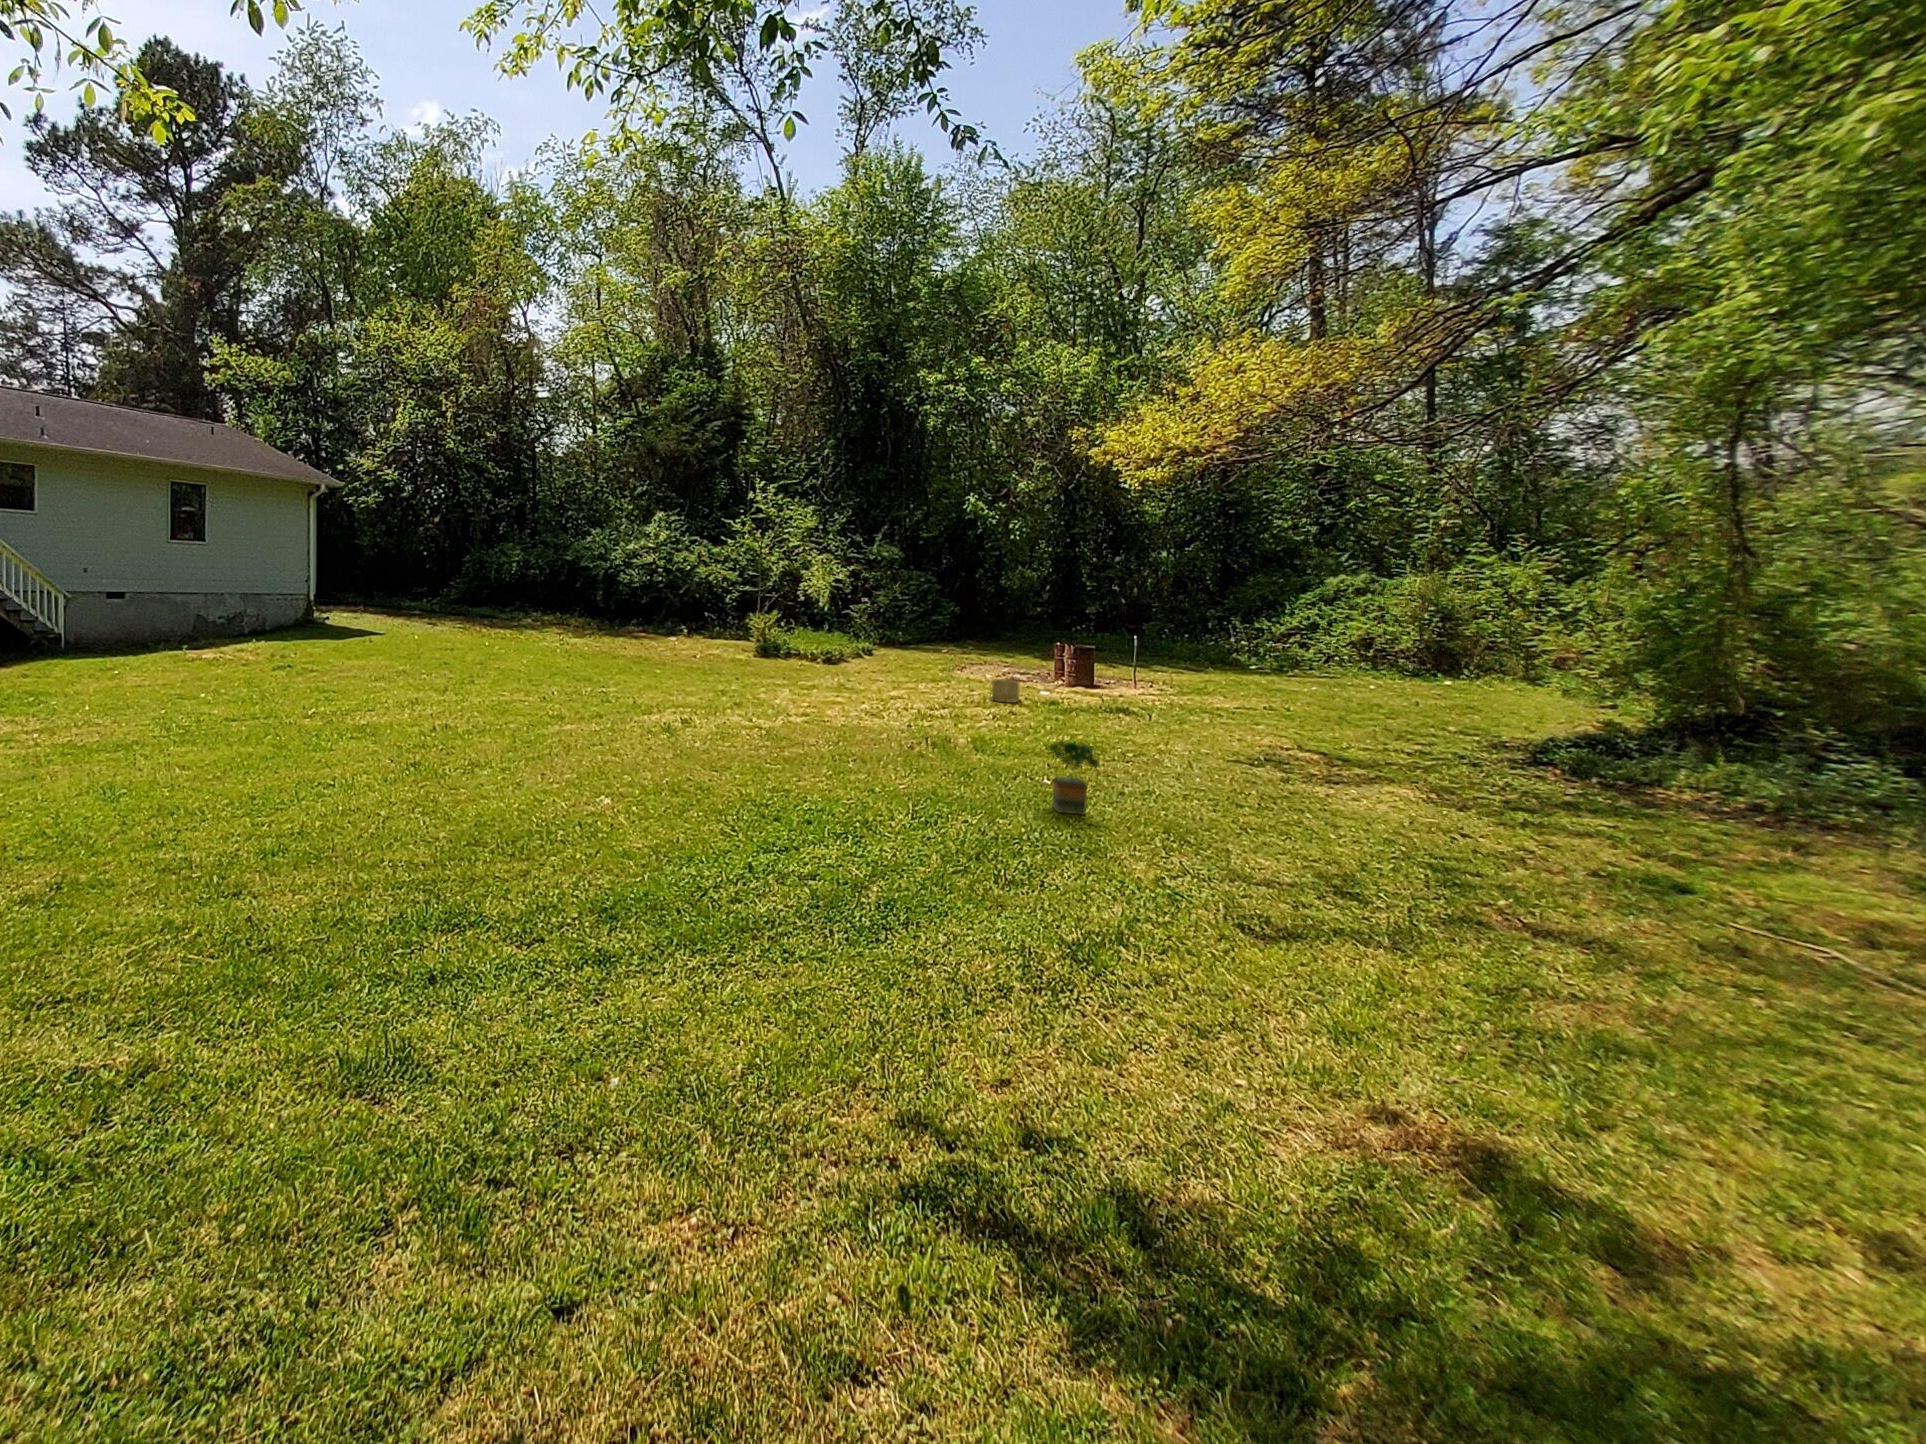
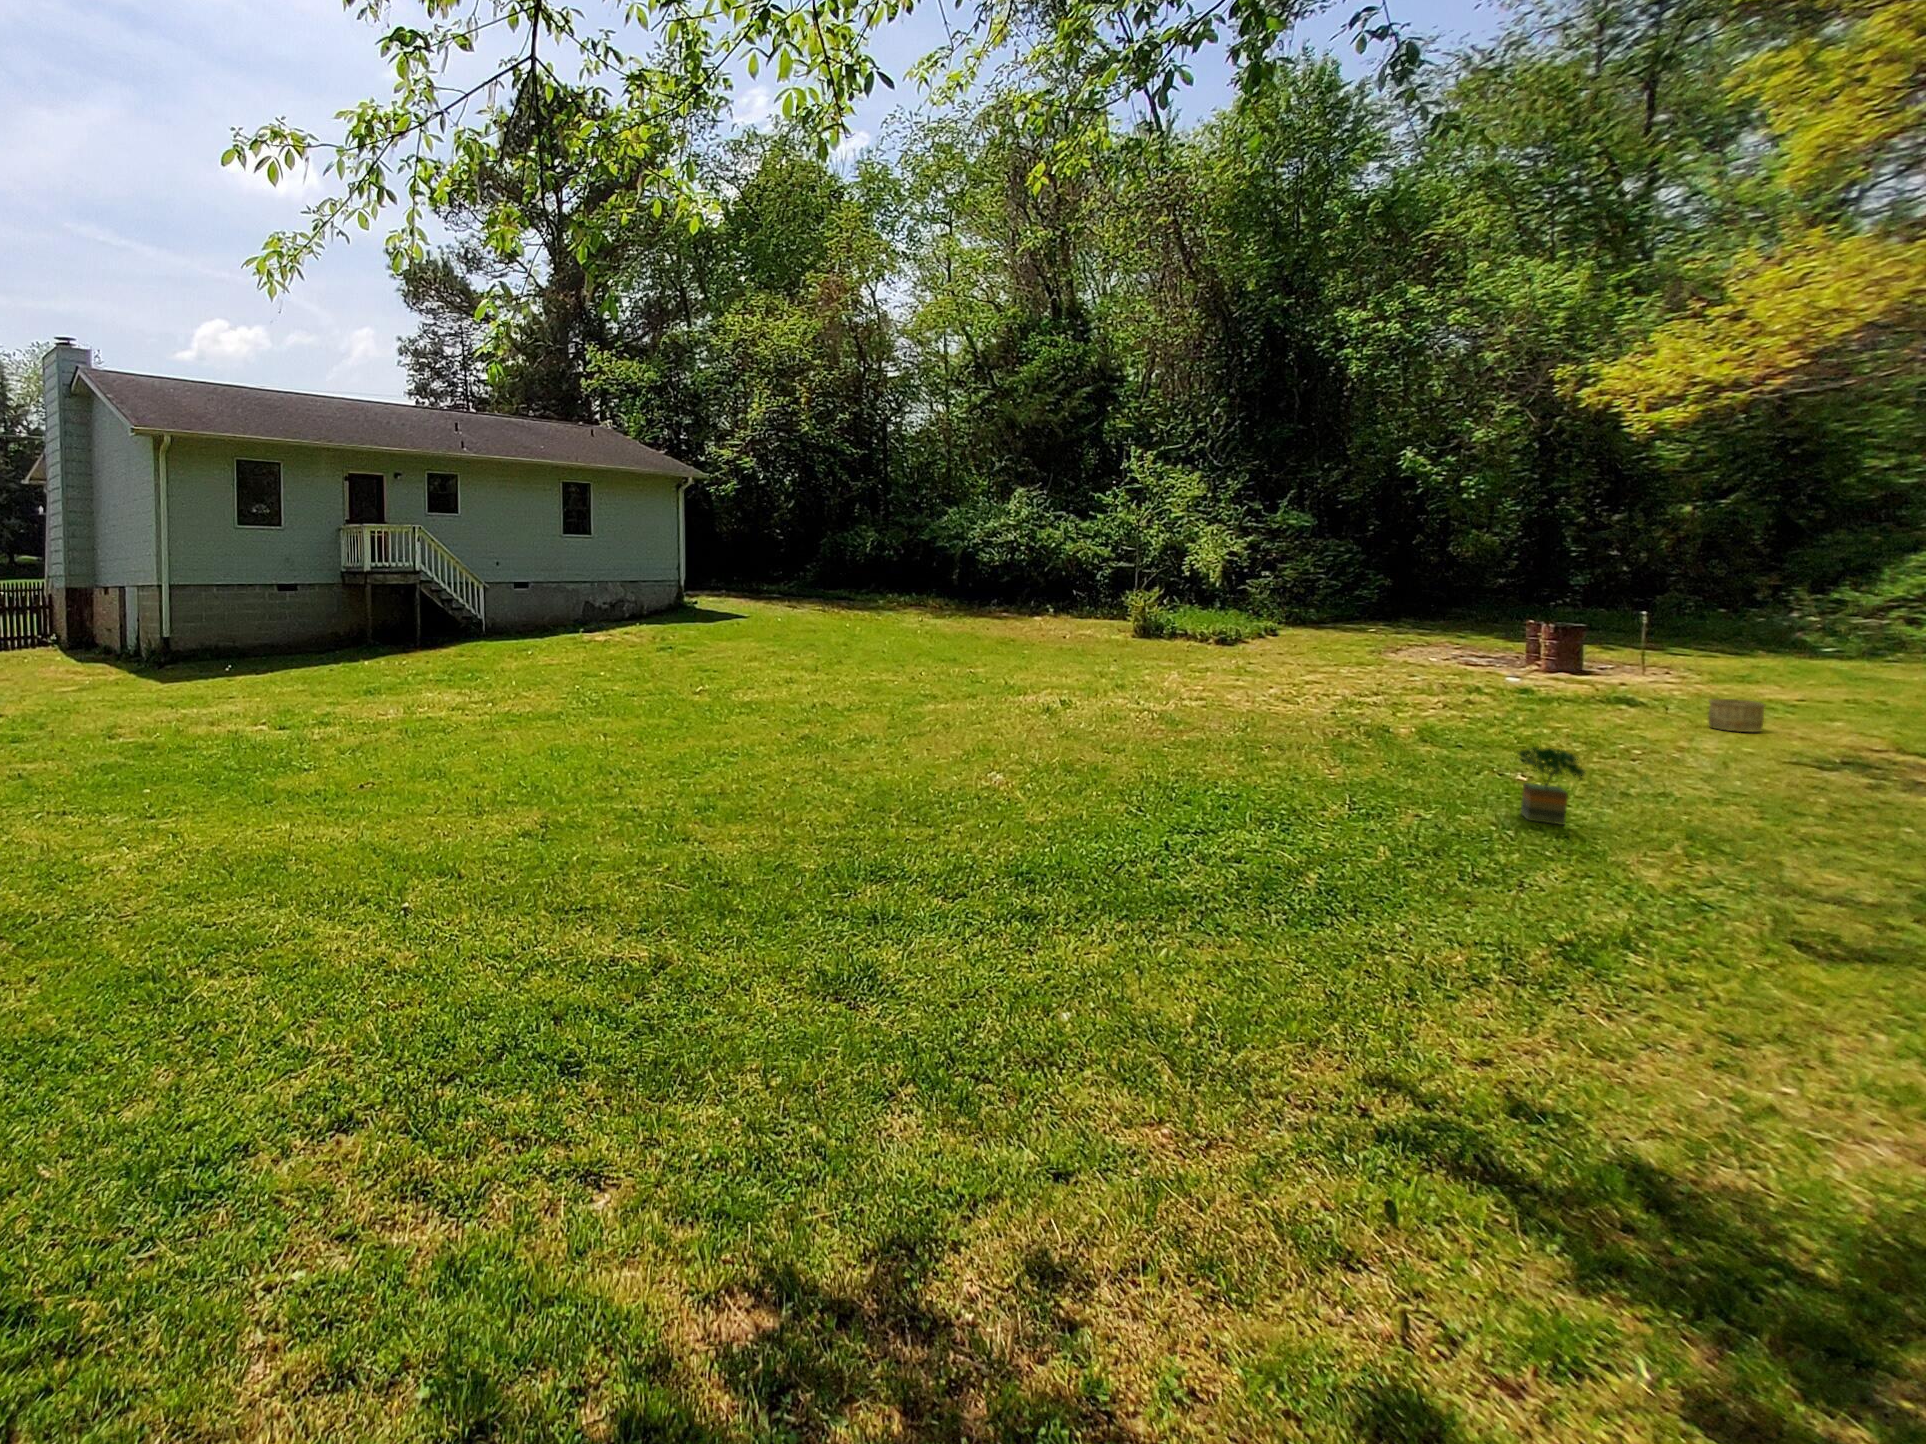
wooden bucket: present [992,679,1020,702] -> present [1709,699,1765,732]

